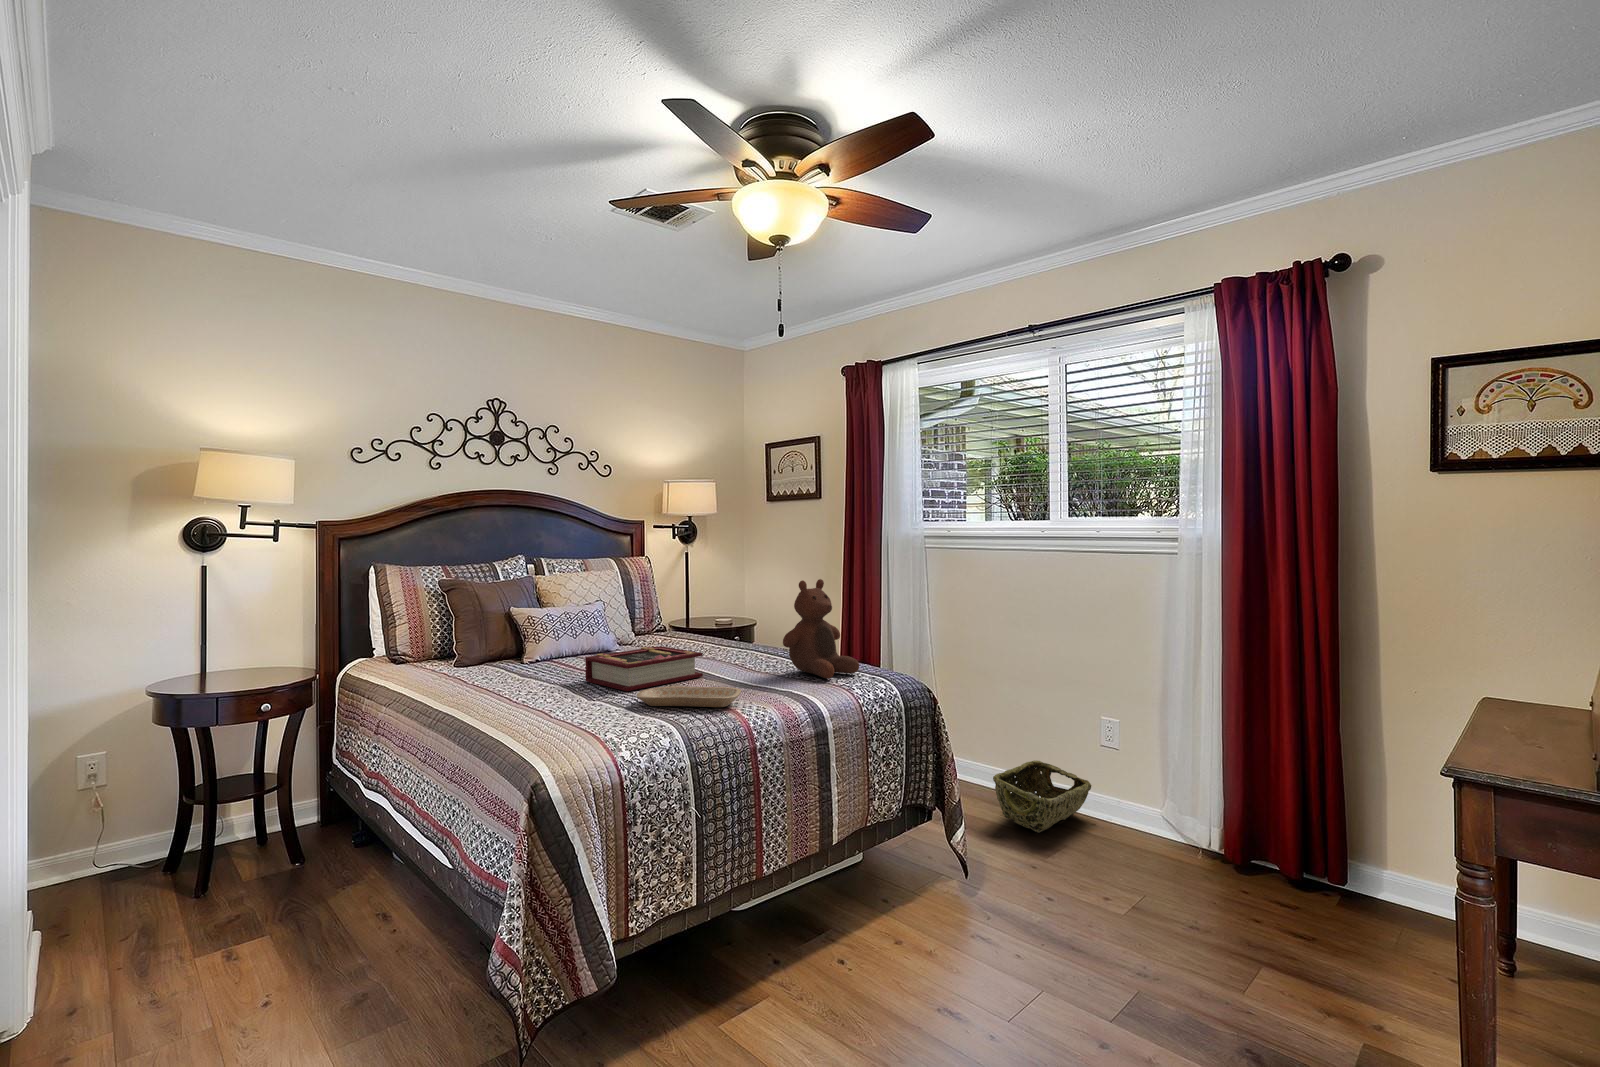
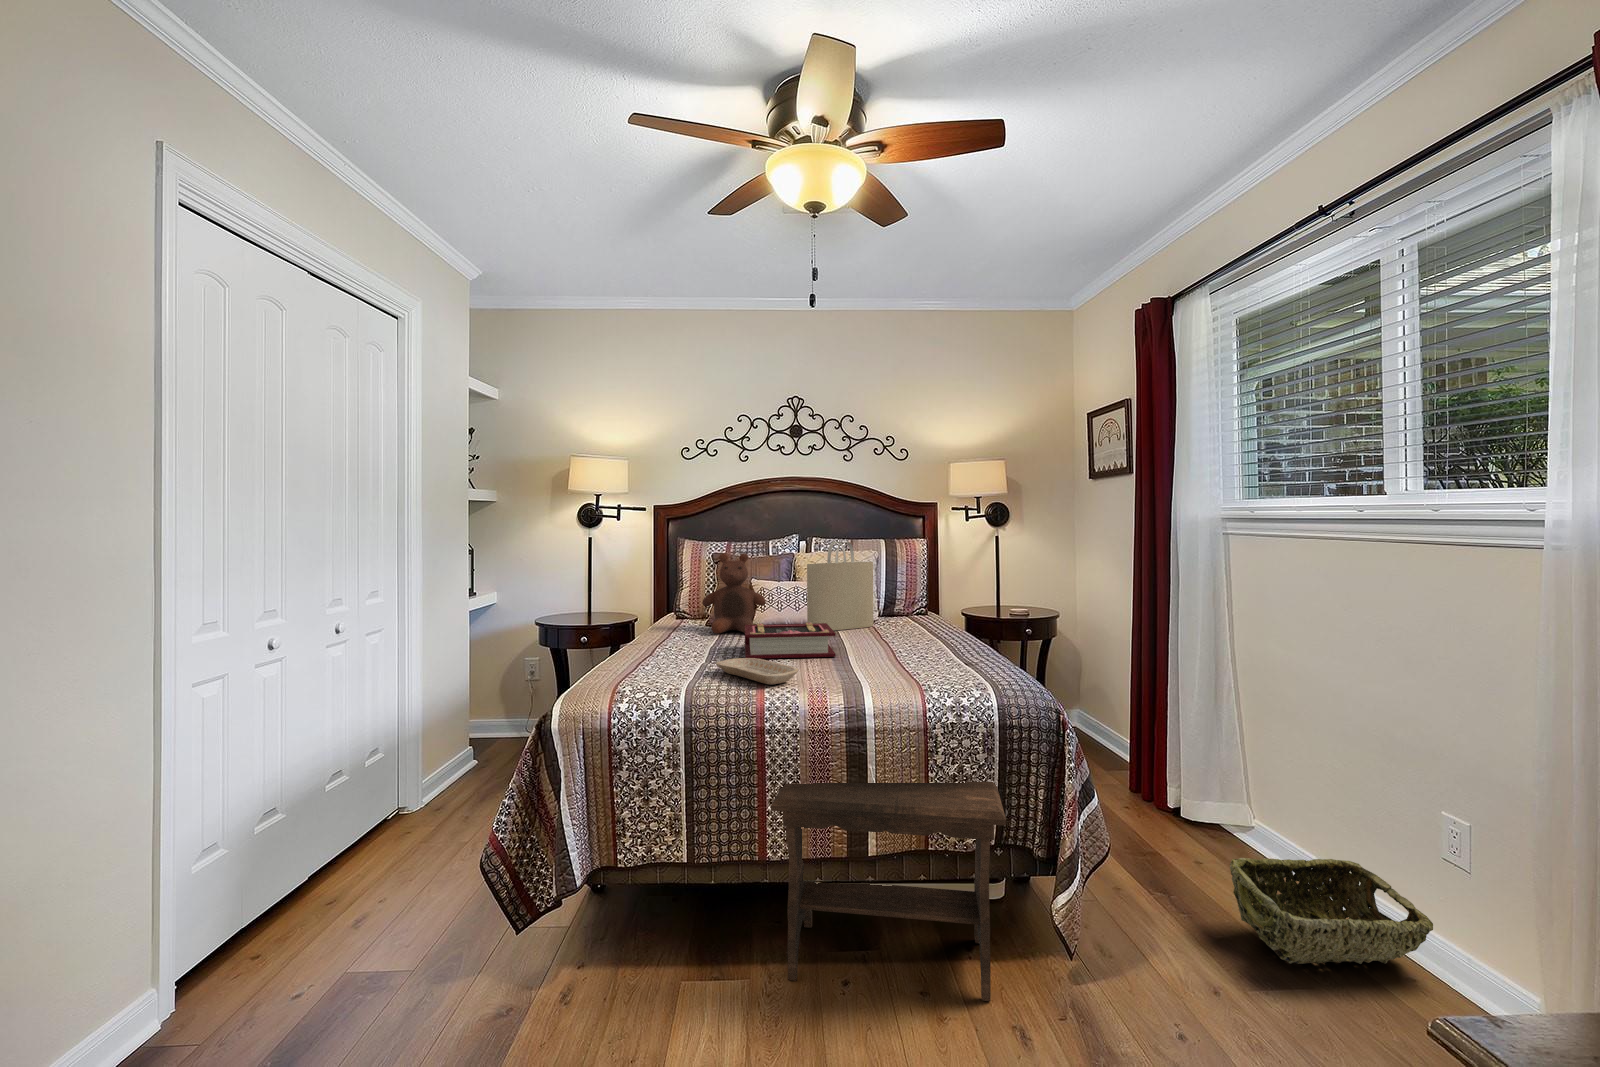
tote bag: none [603,562,648,660] -> present [807,542,873,630]
stuffed bear: present [783,579,859,678] -> present [702,553,766,633]
footstool: none [738,749,951,980] -> present [771,782,1006,1001]

